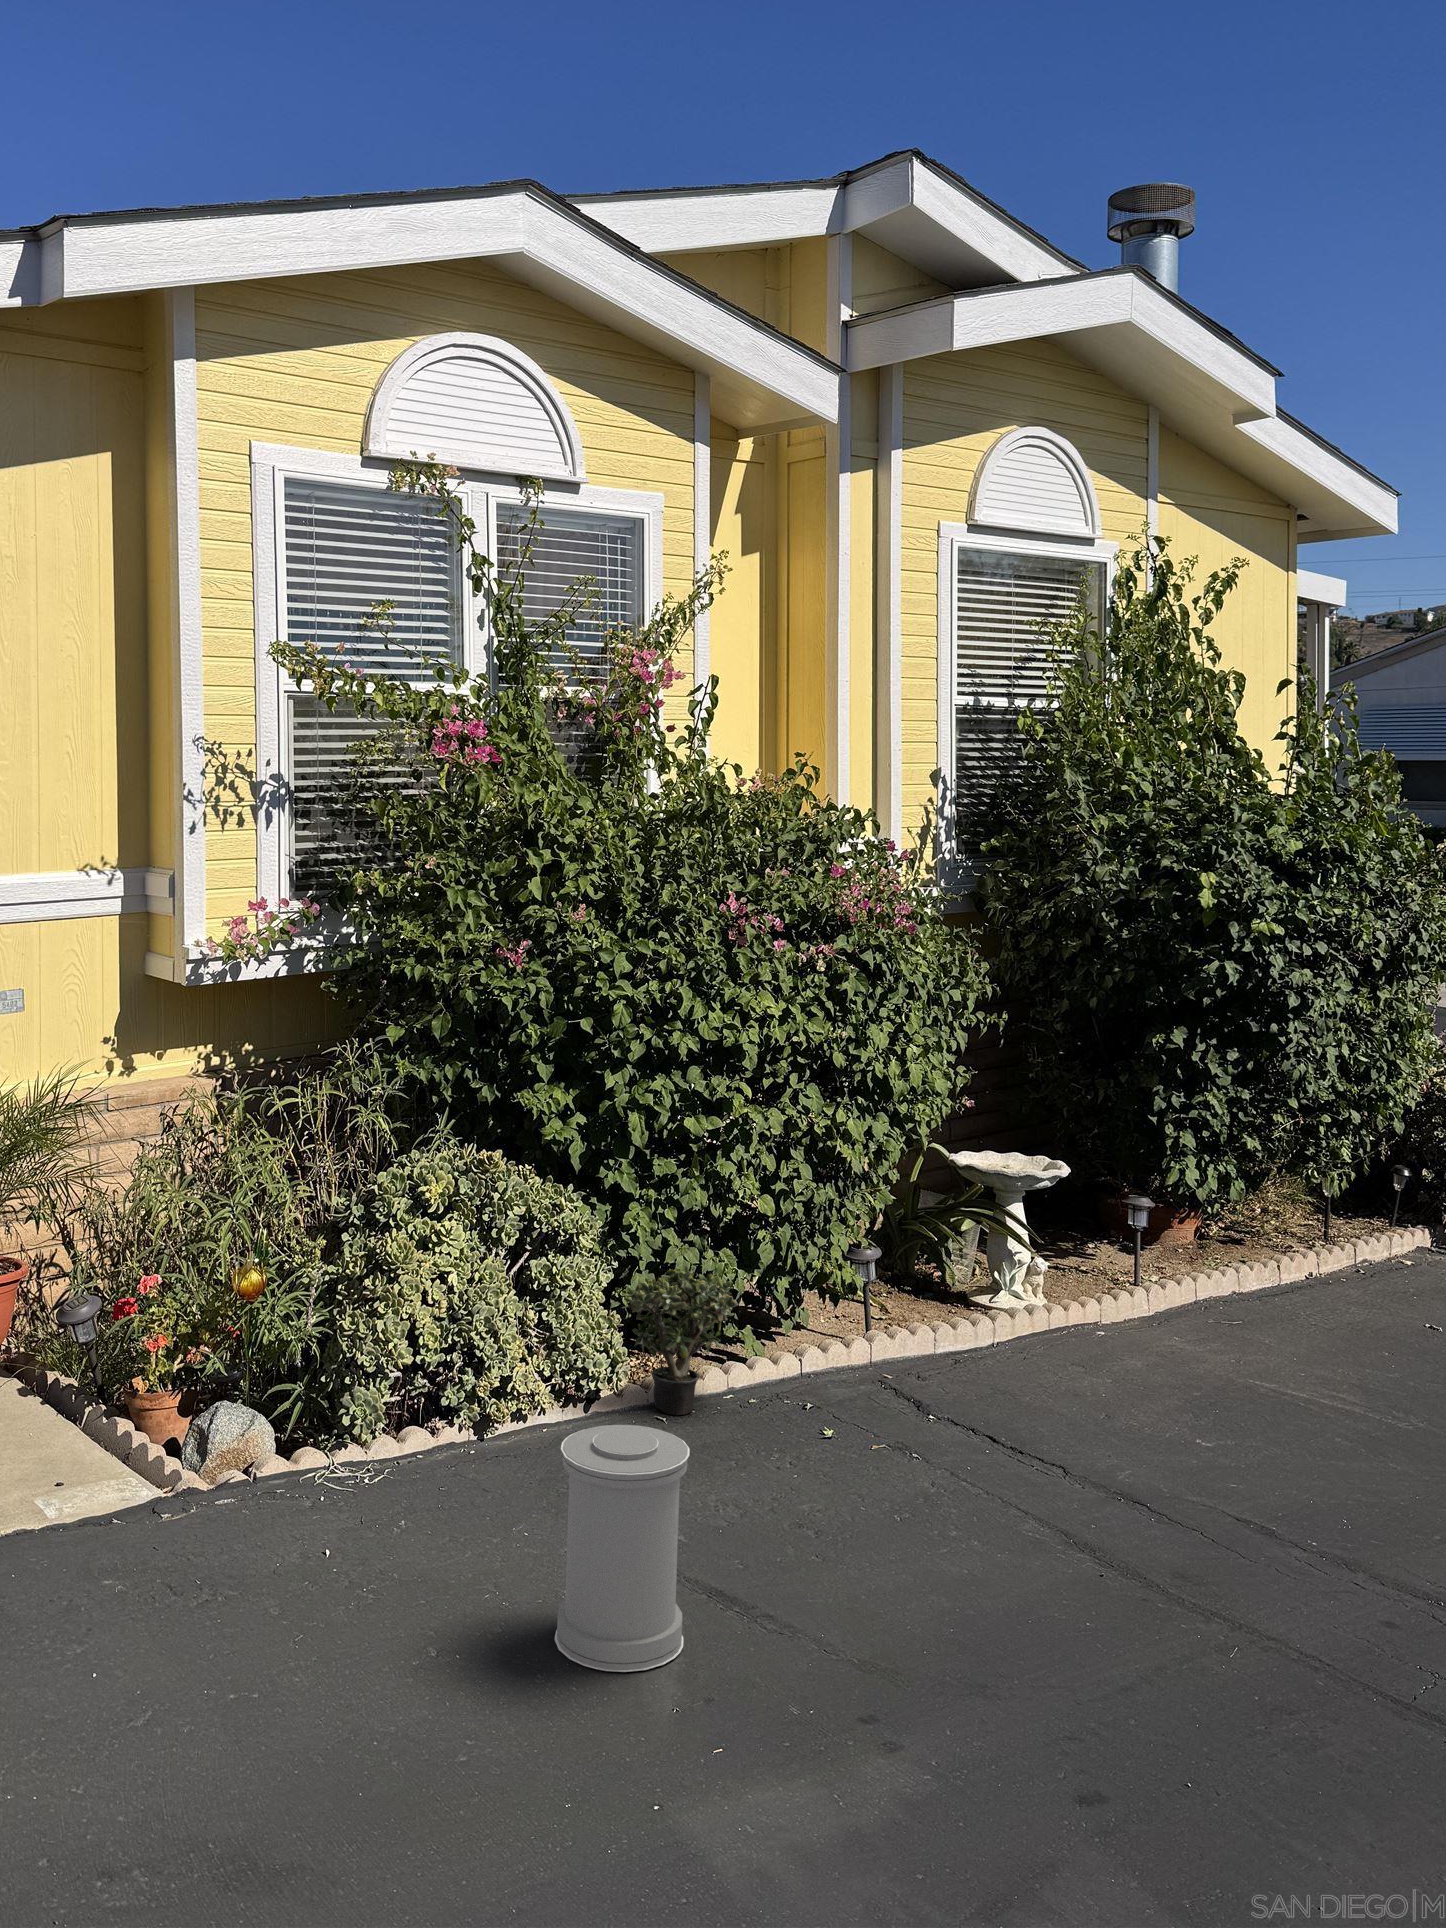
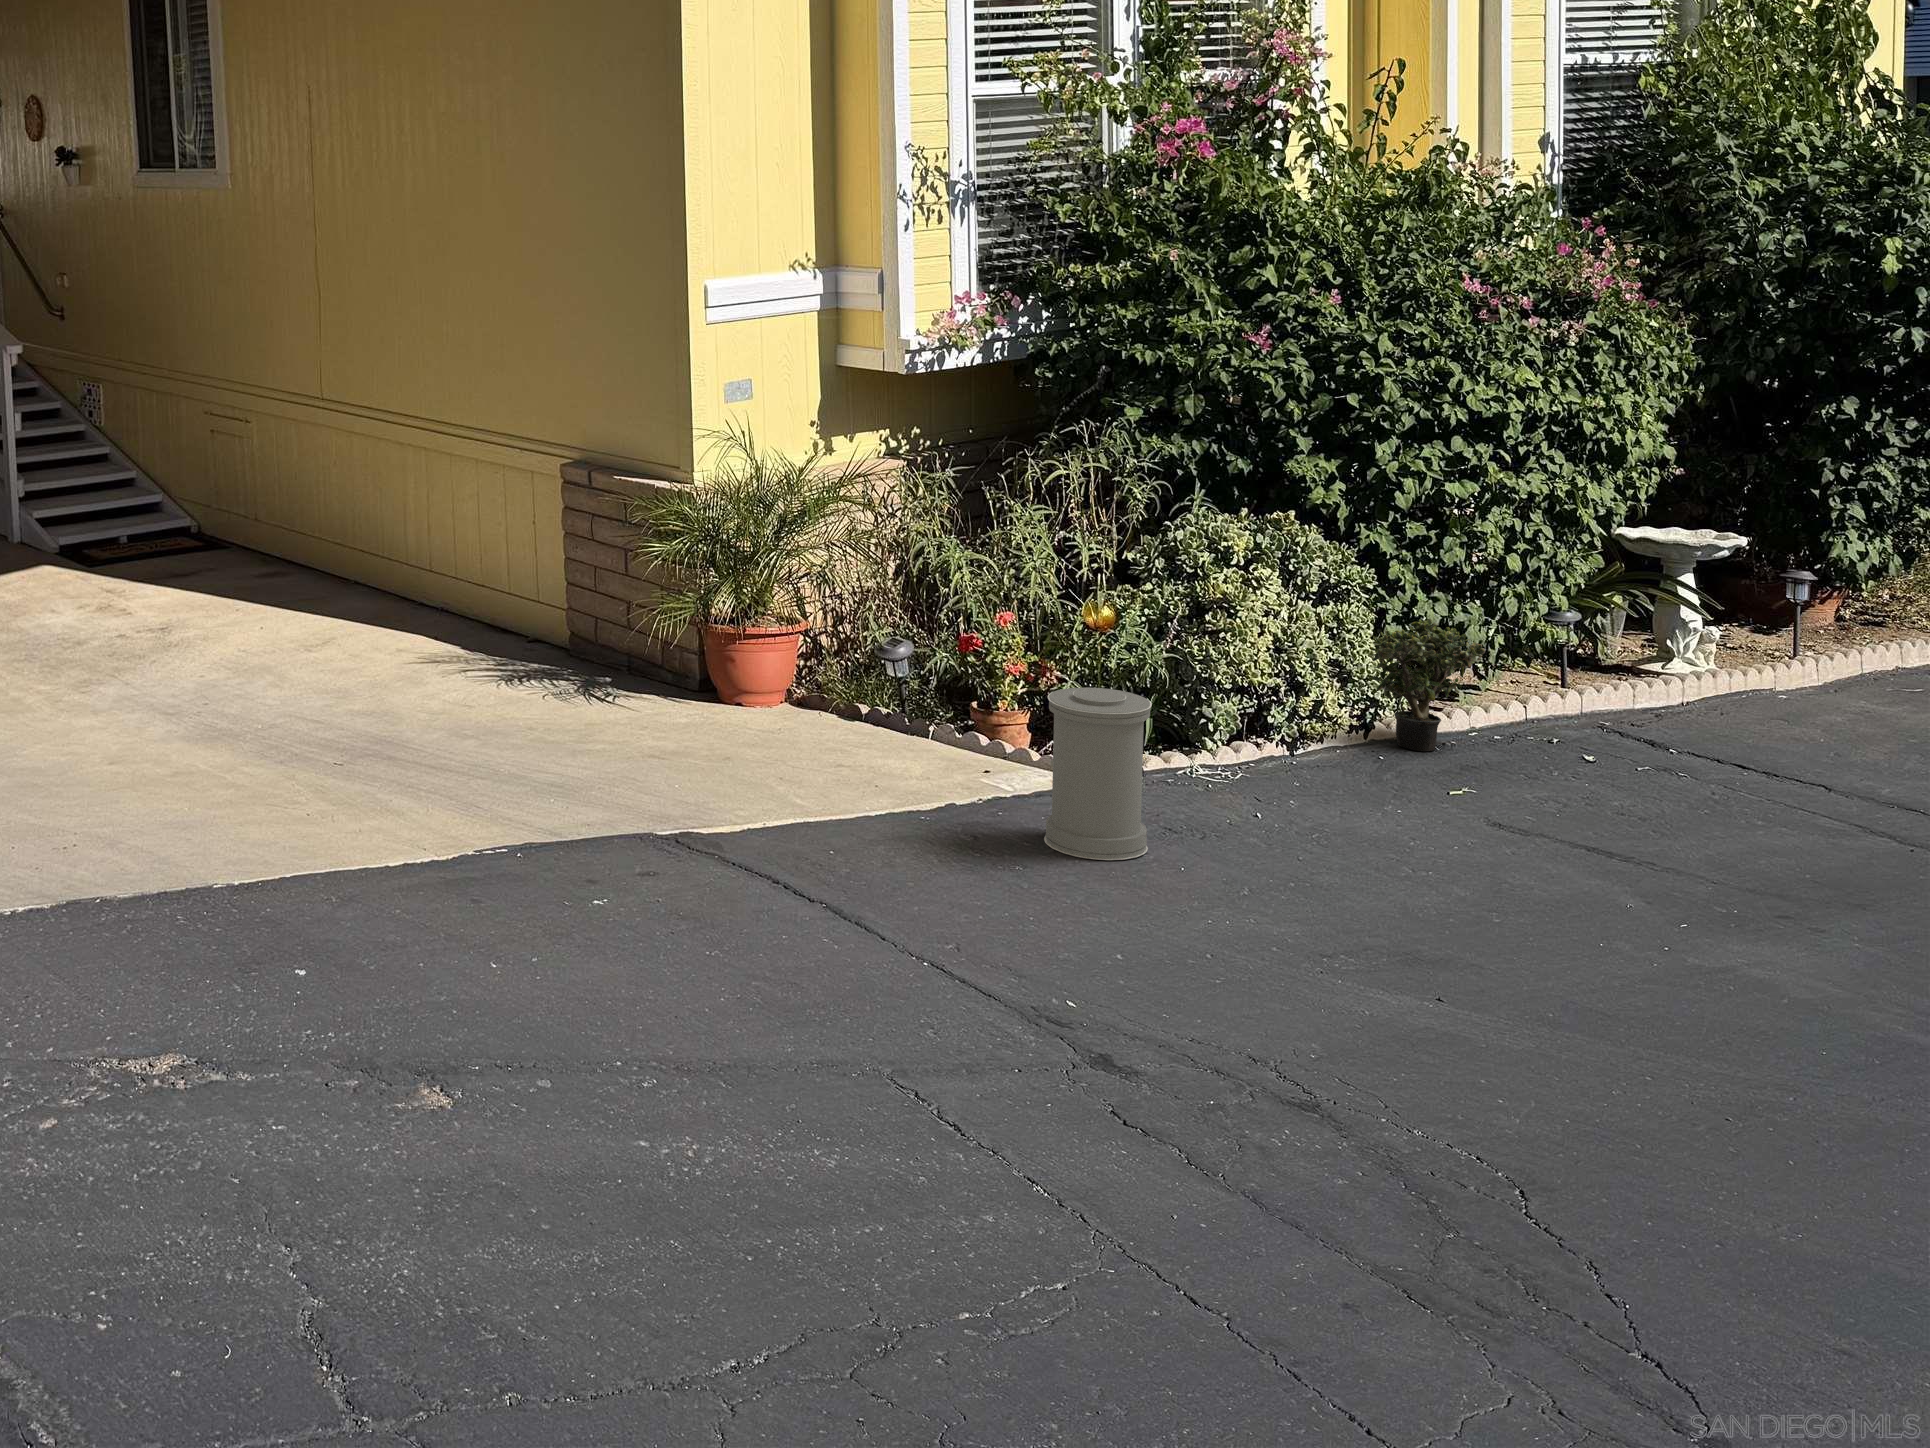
trash can: present [555,1425,690,1672] -> present [1044,687,1152,860]

